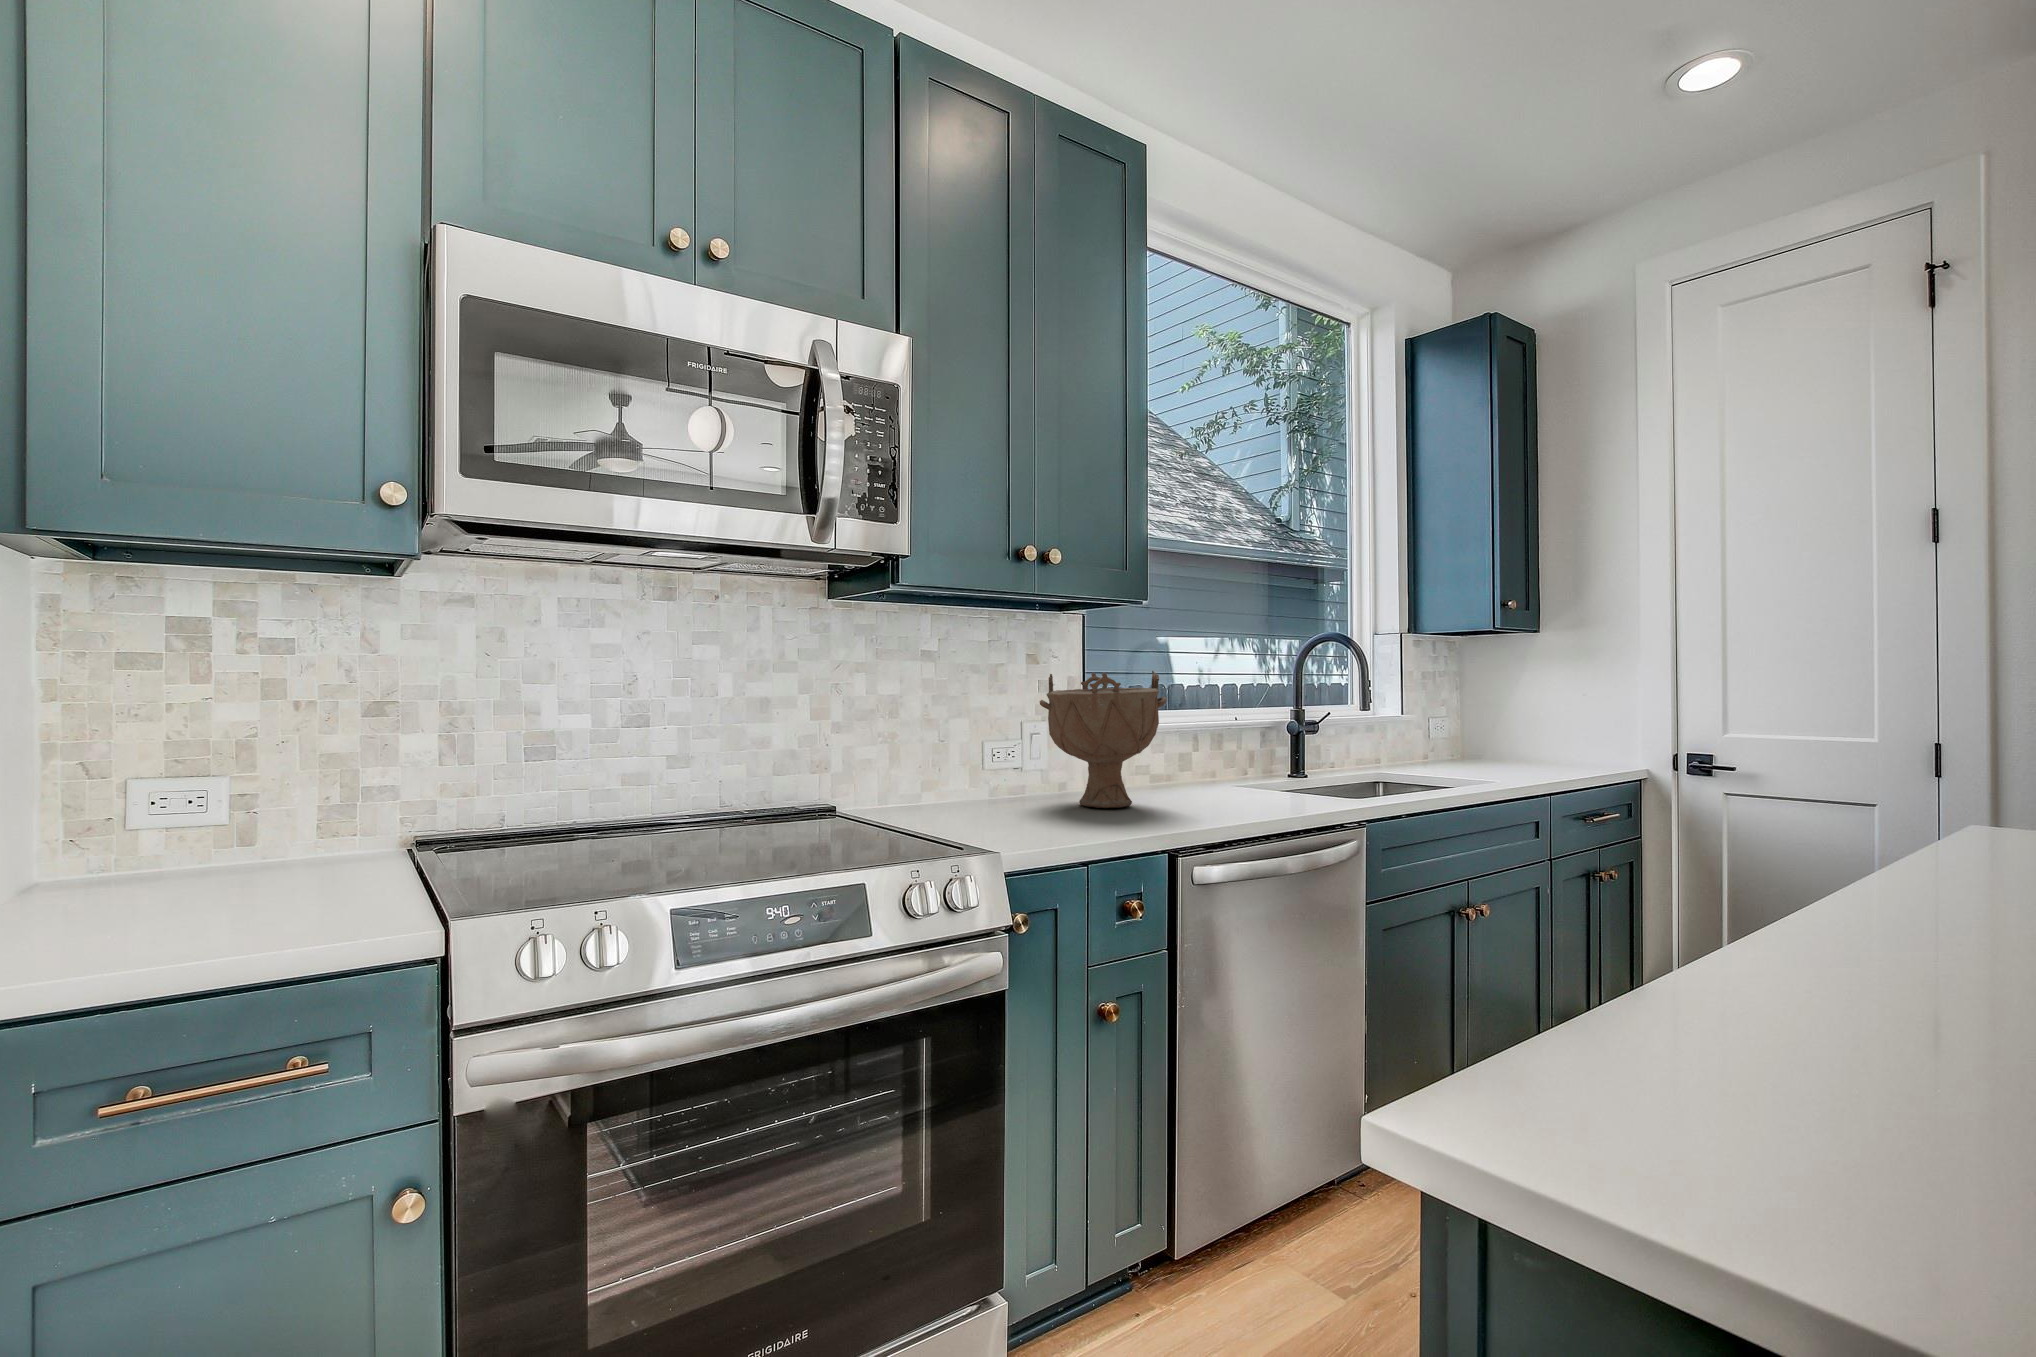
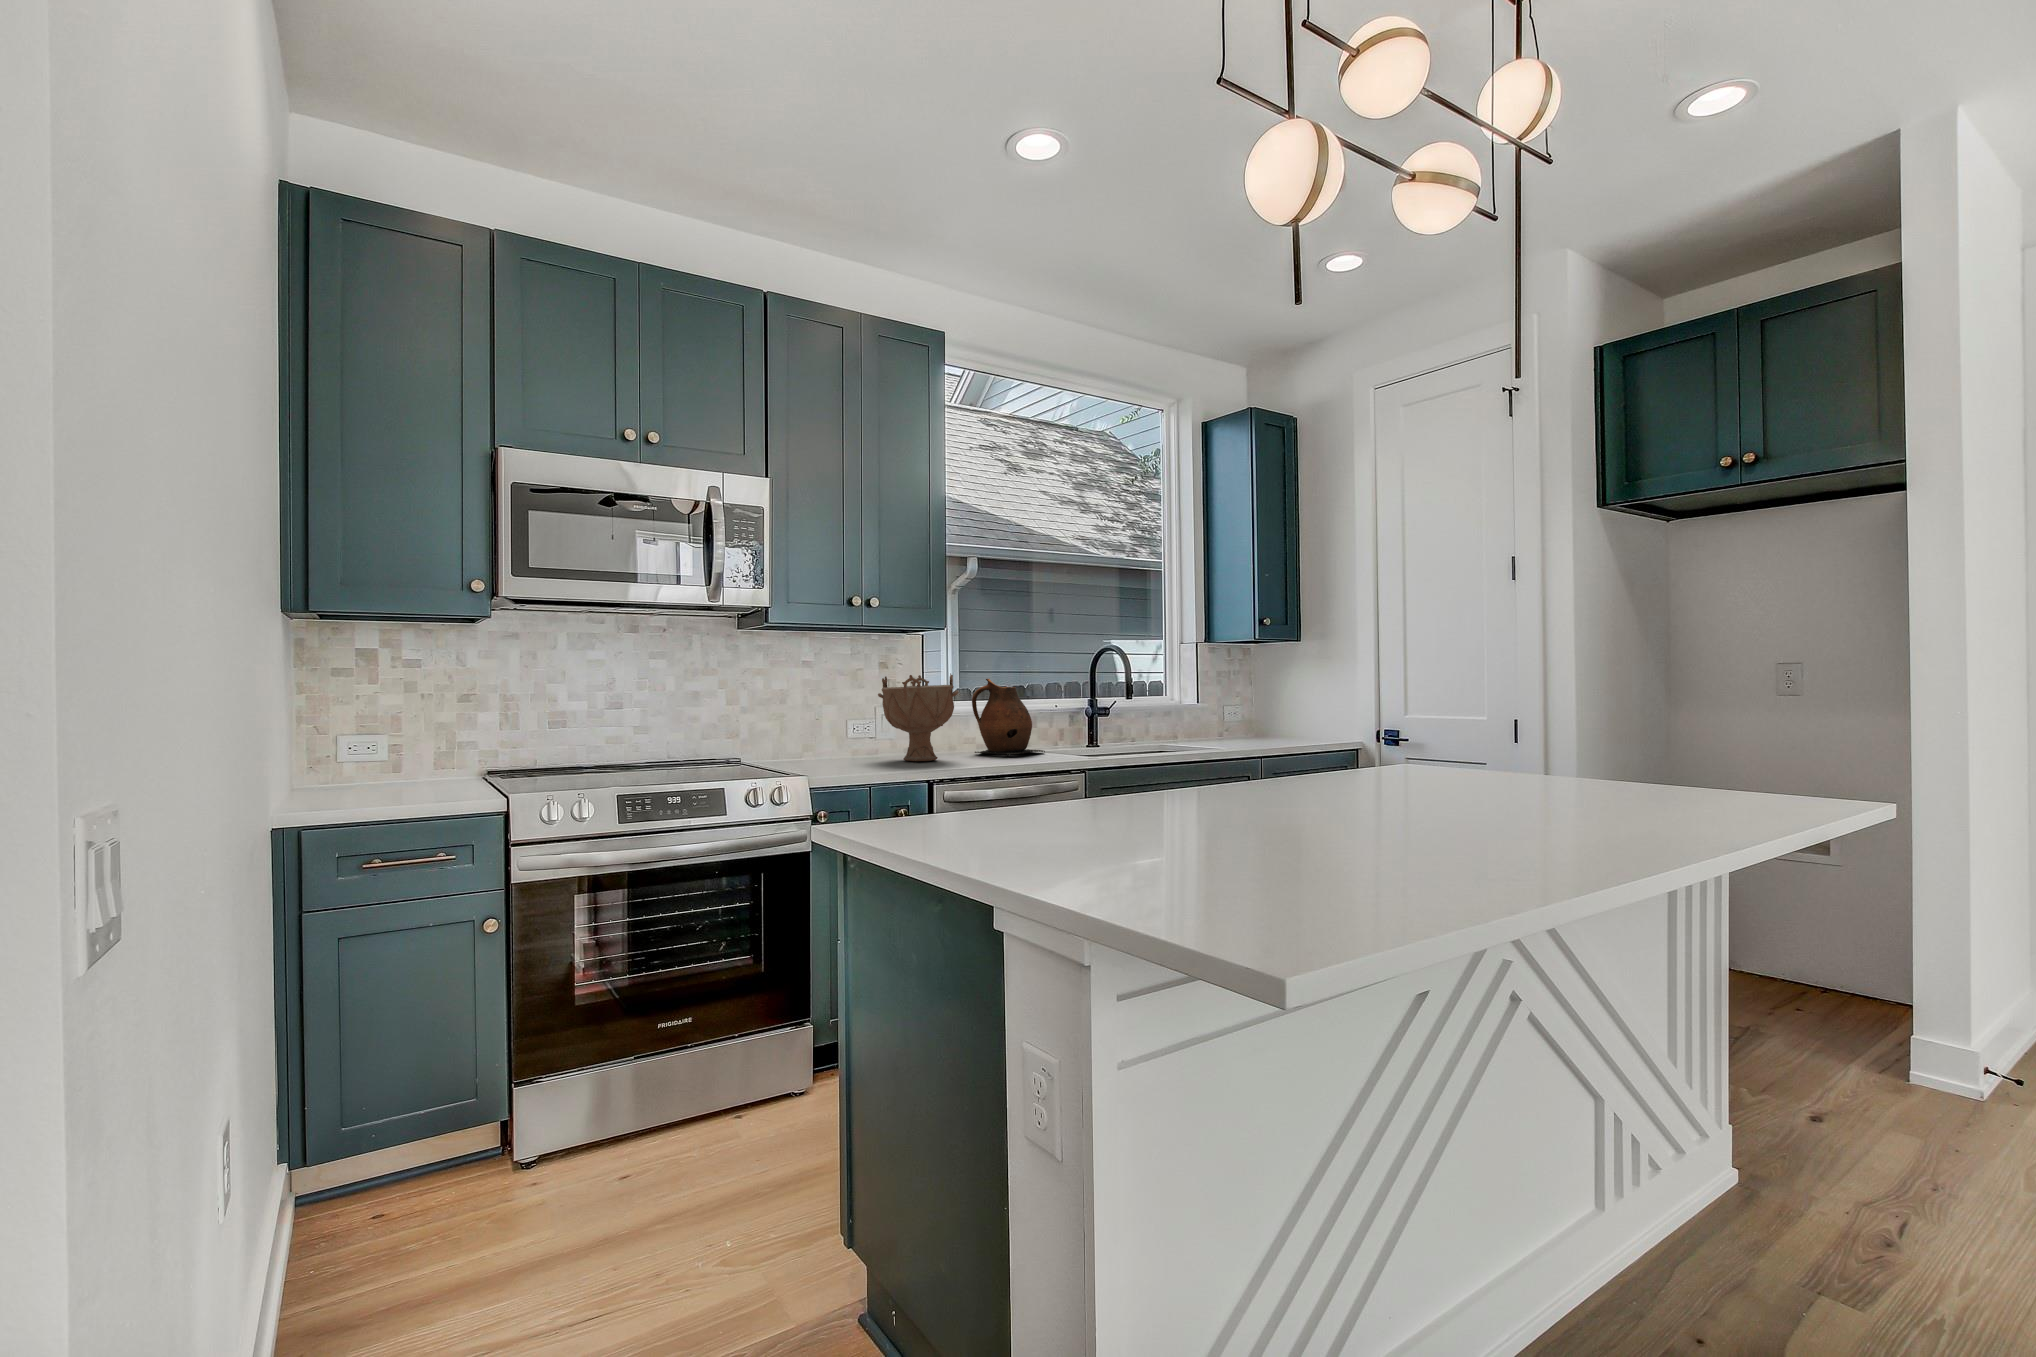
ceramic pitcher: none [1161,678,1268,797] -> present [972,679,1045,756]

